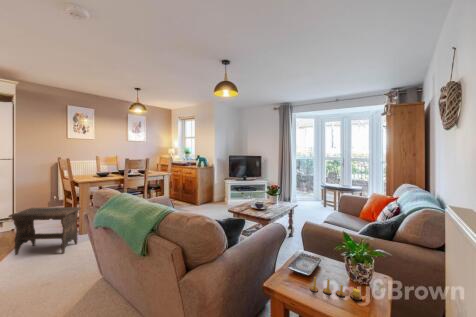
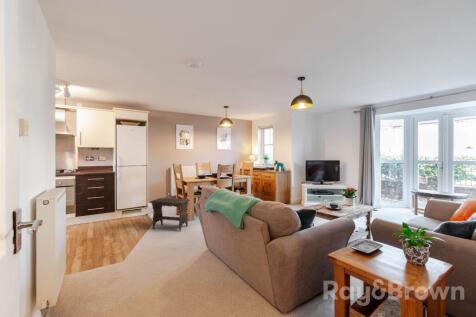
candle: present [310,277,362,300] -> none [365,251,413,273]

